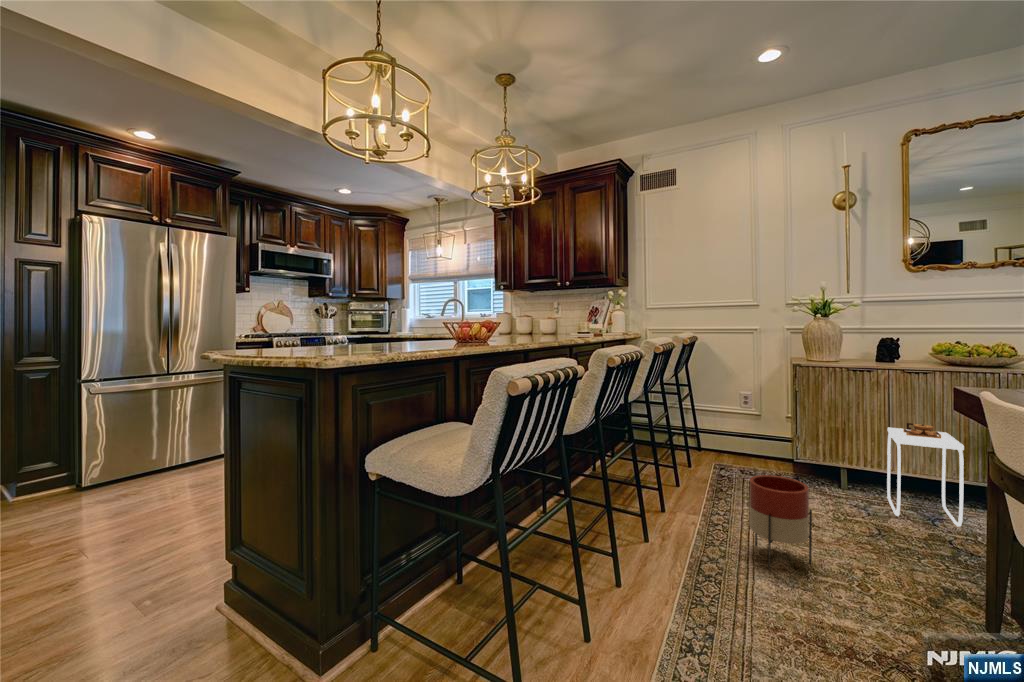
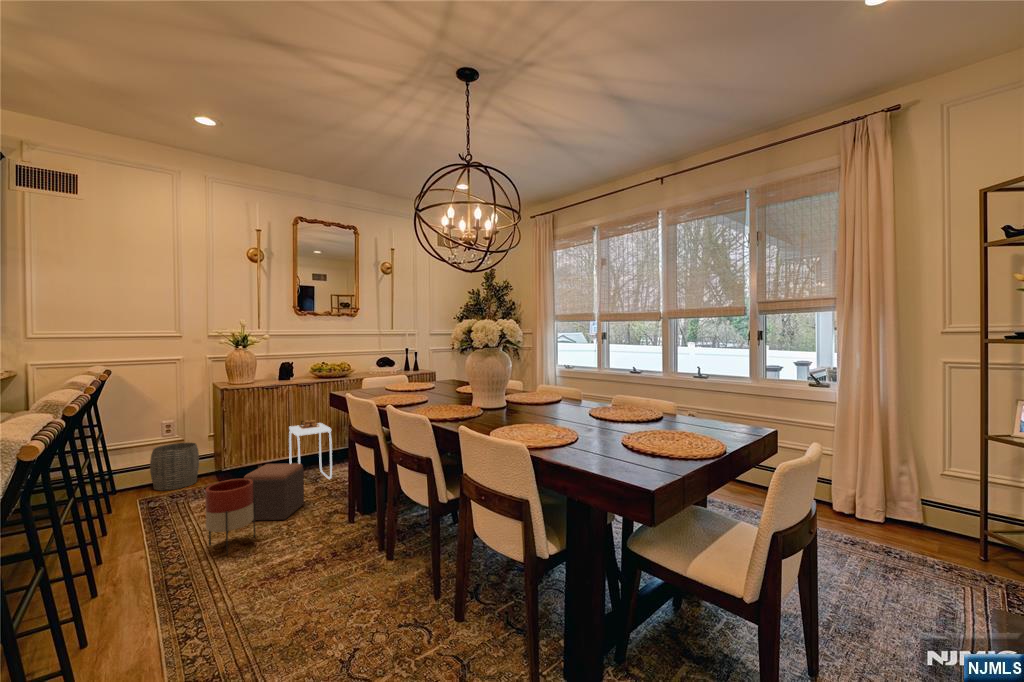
woven basket: none [727,418,773,467] -> present [150,443,199,491]
footstool: none [804,471,900,559] -> present [244,463,304,520]

